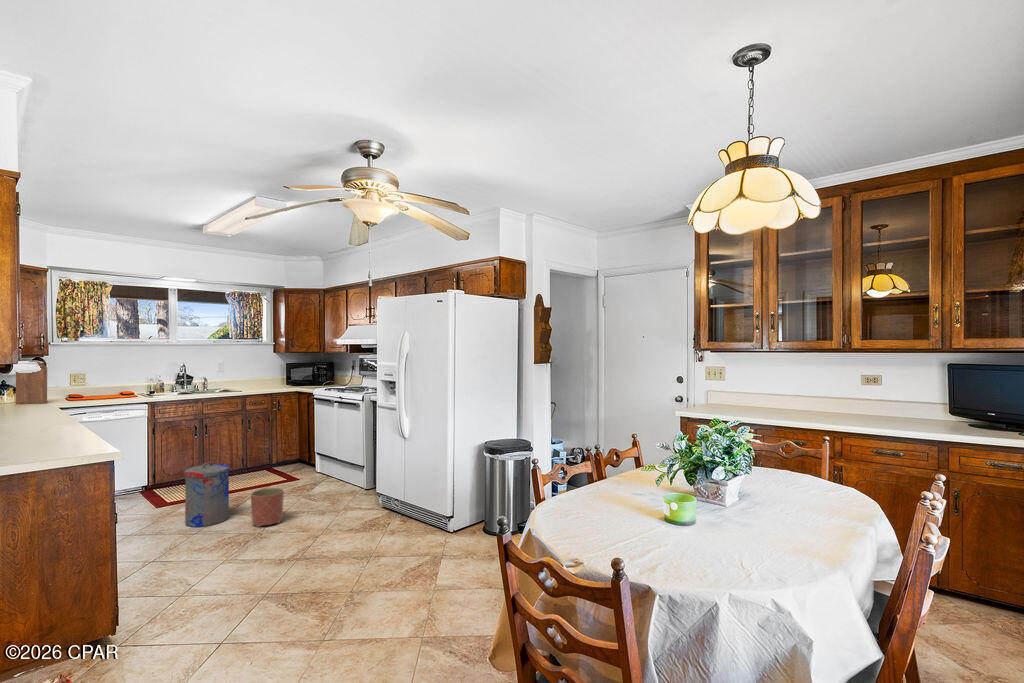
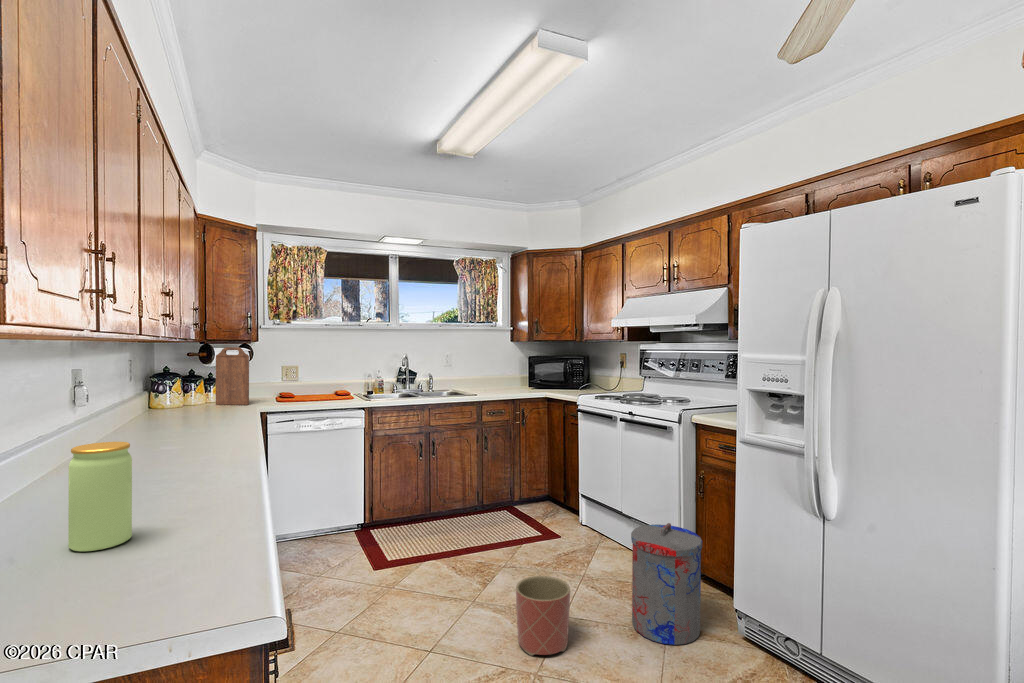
jar: none [23,406,50,447] -> present [68,442,132,551]
trash can: present [185,461,230,527] -> present [631,523,702,645]

